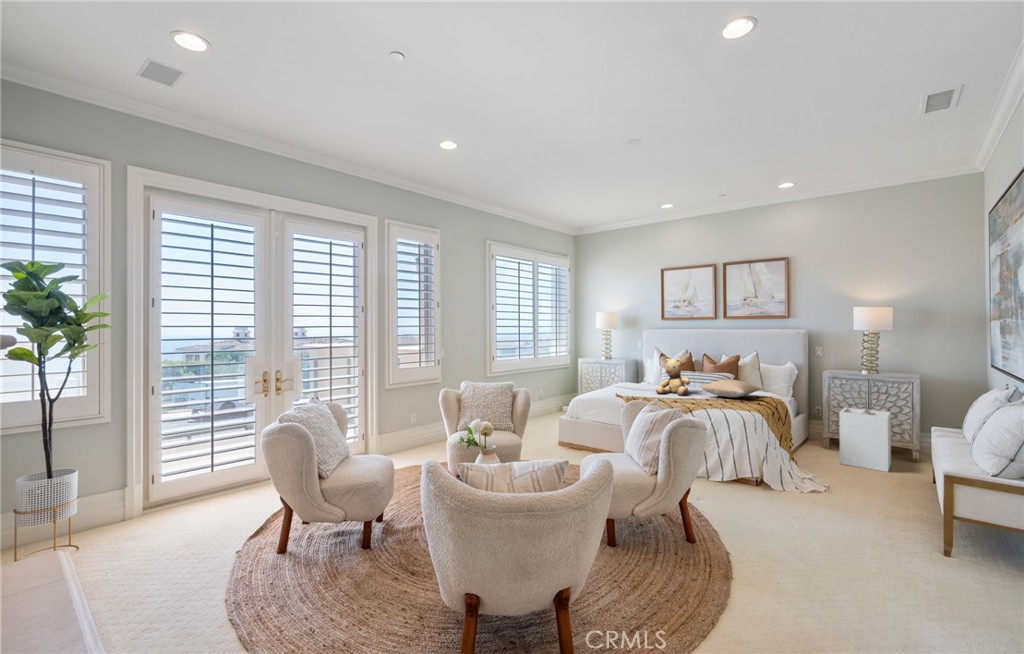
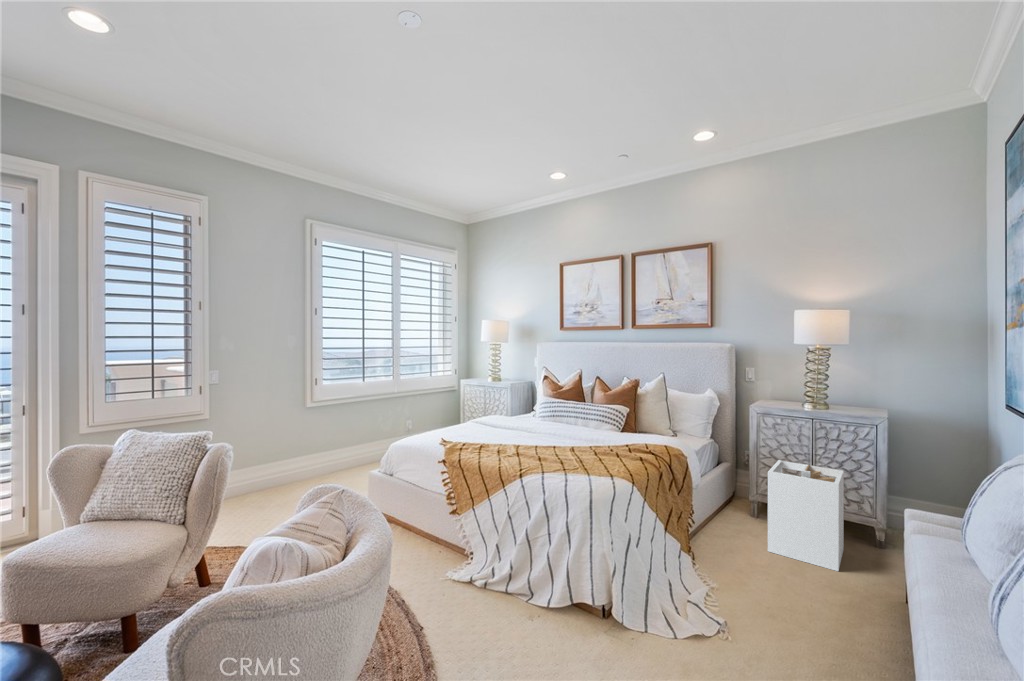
teddy bear: present [656,358,690,396] -> none [510,386,556,444]
pillow: present [702,379,761,398] -> none [566,420,654,449]

